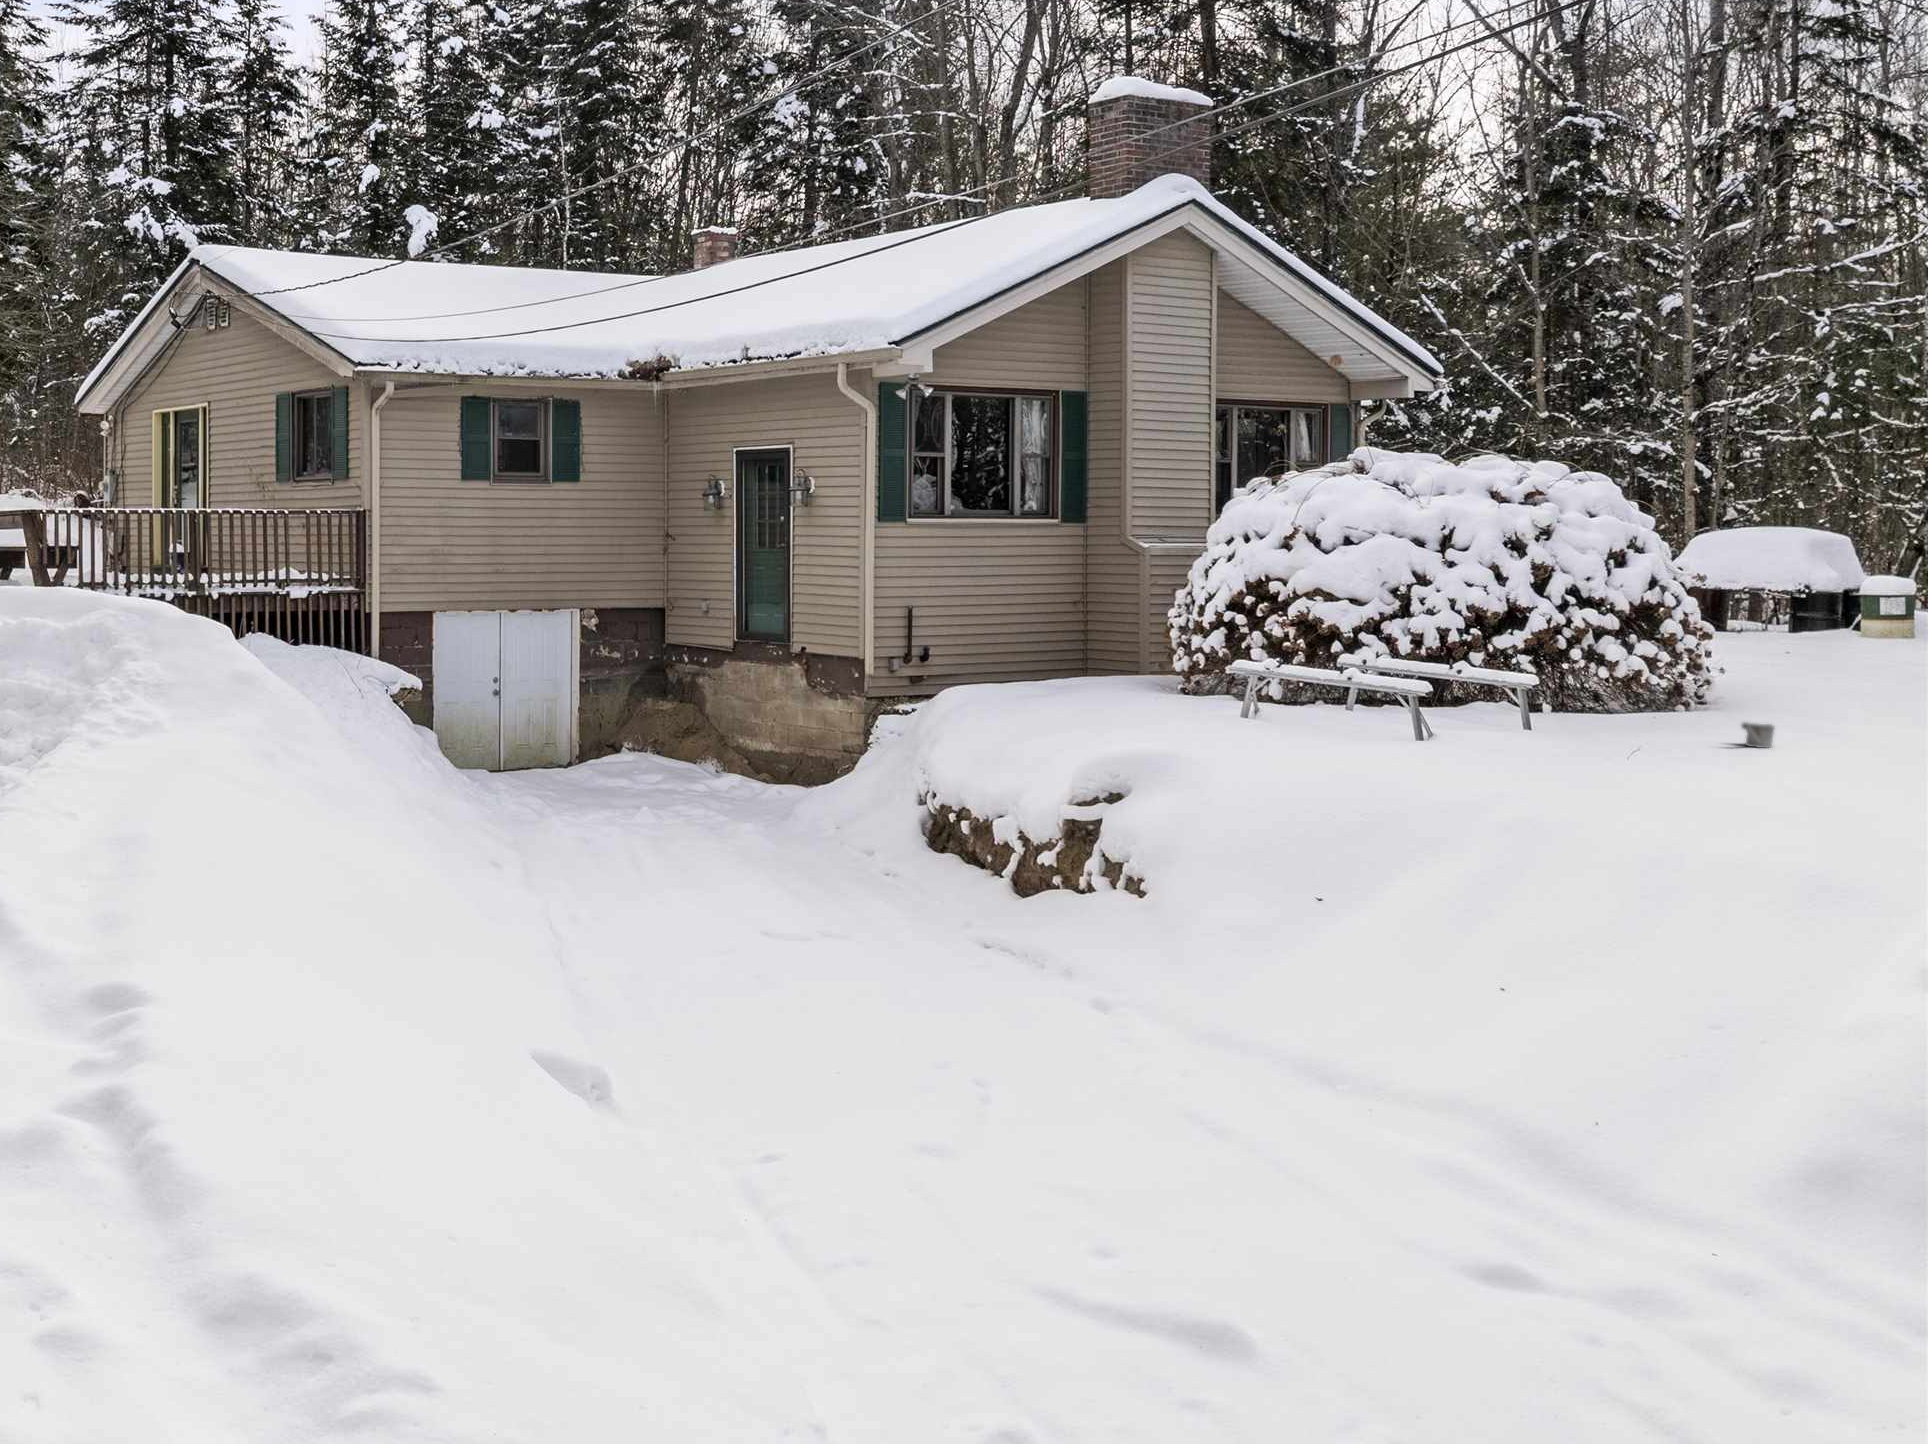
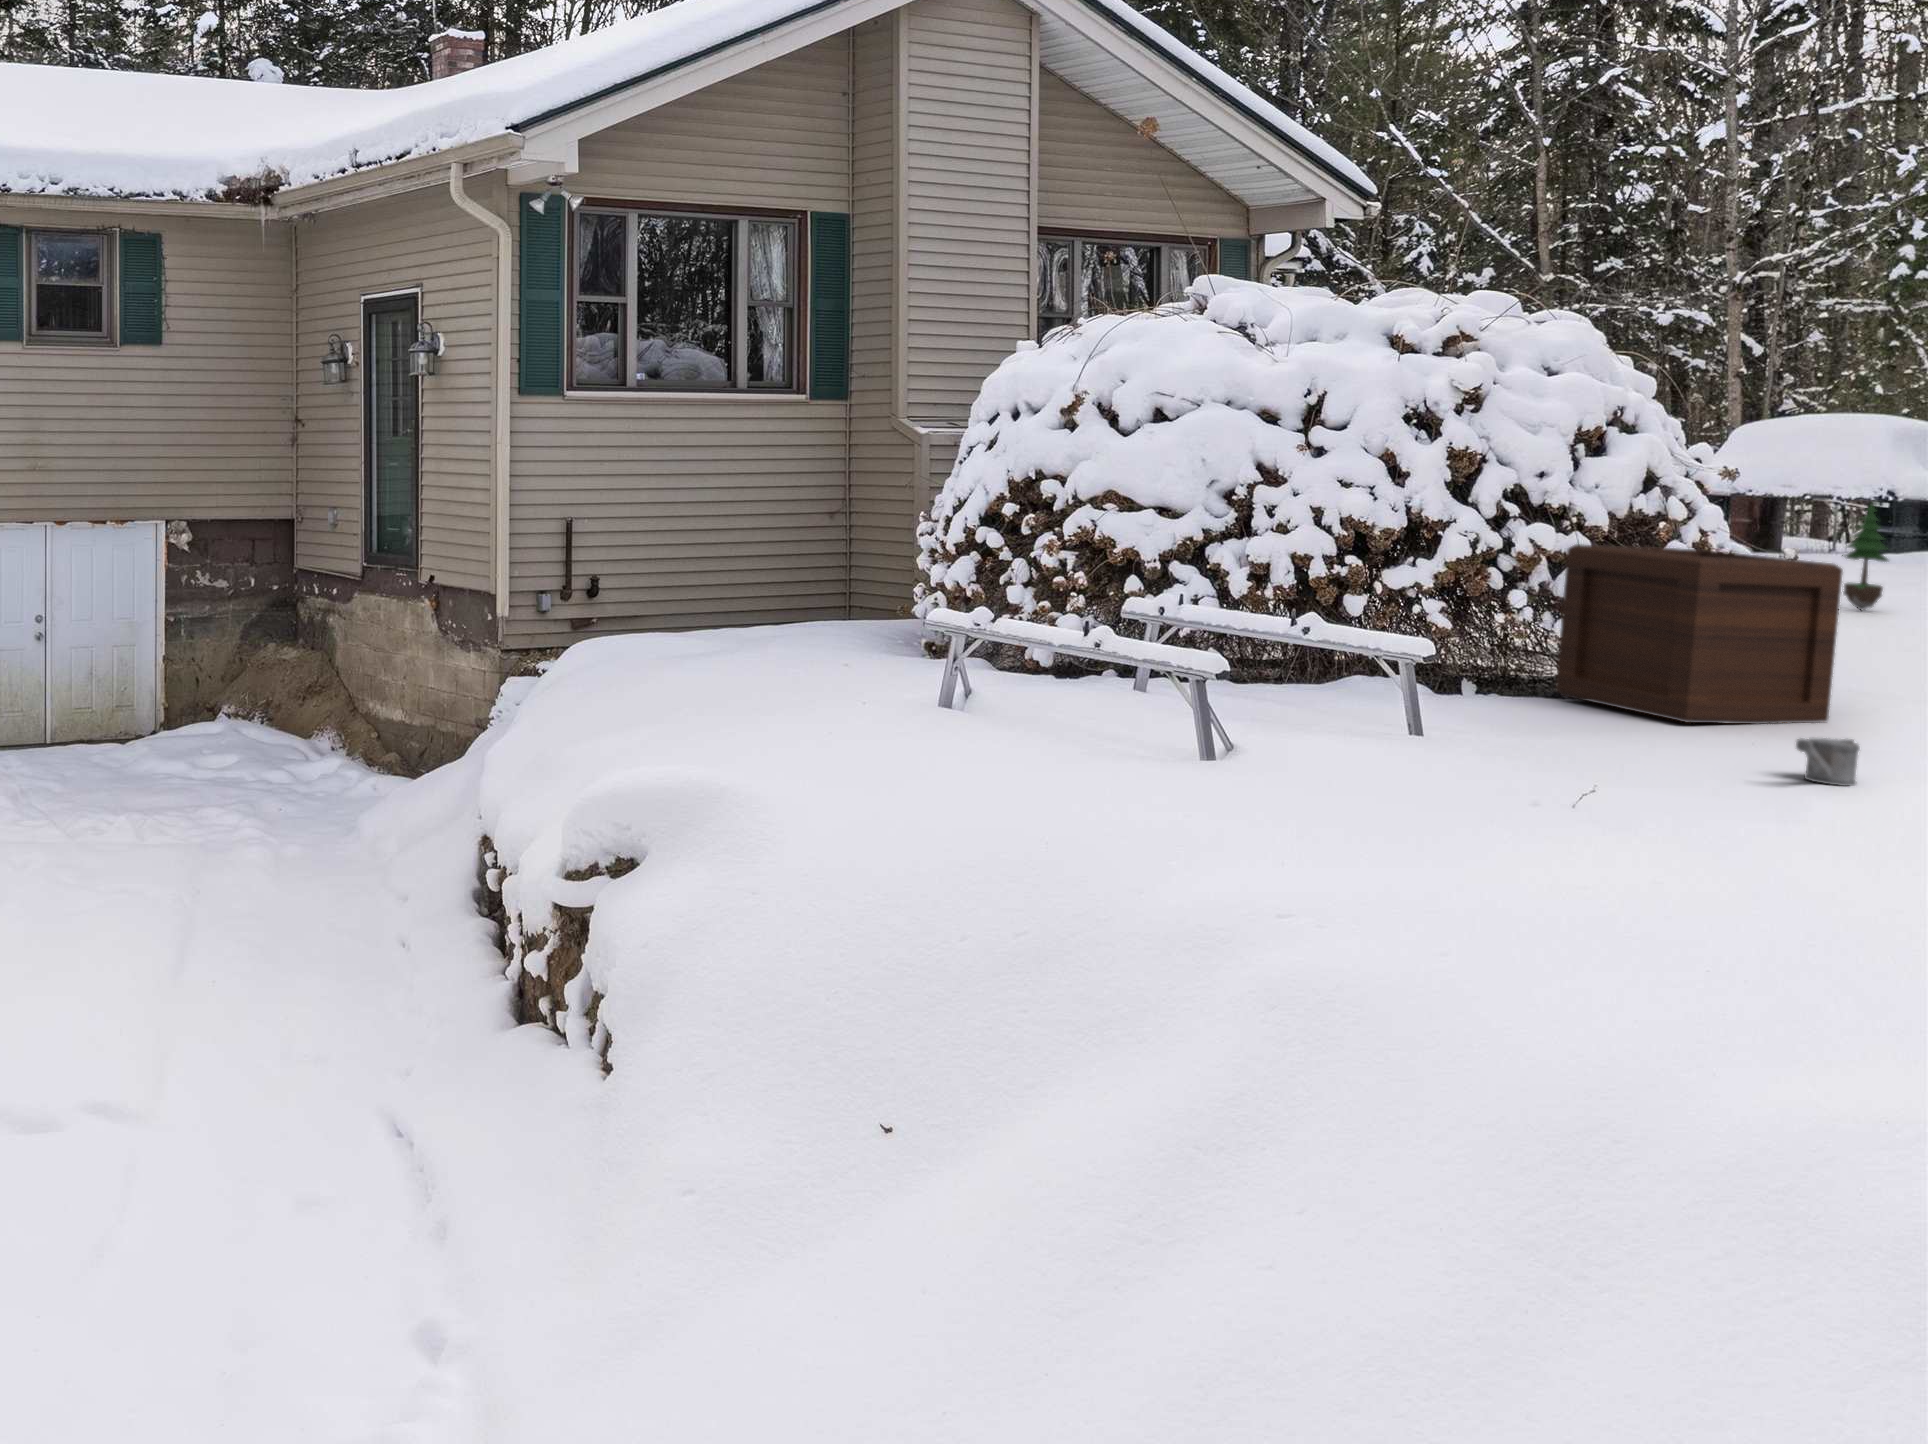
potted tree: none [1767,593,1800,666] -> present [1842,504,1888,610]
wooden crate: none [1598,621,1769,724] -> present [1555,544,1843,724]

